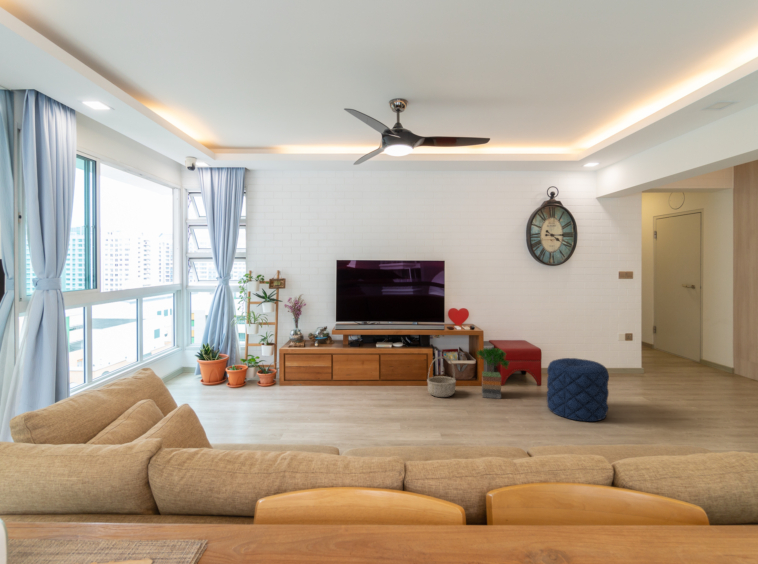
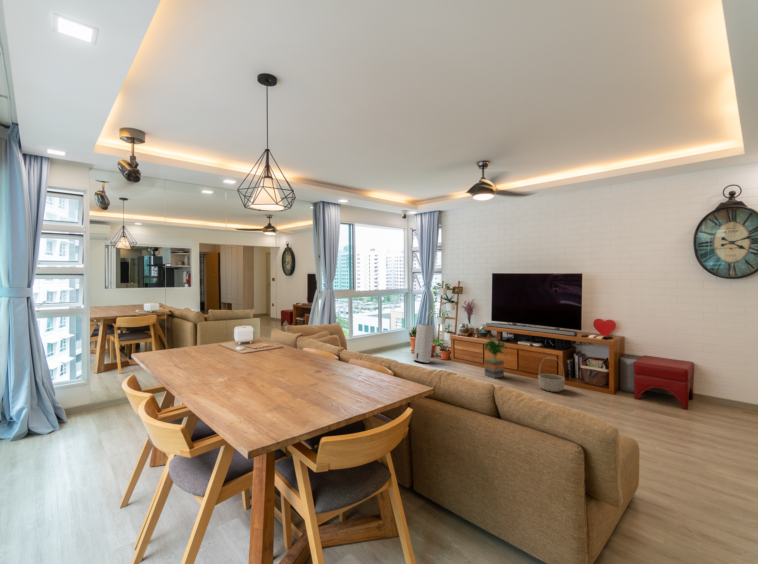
air purifier: none [230,338,264,398] -> present [414,324,434,363]
potted tree: present [477,348,509,399] -> present [484,340,507,378]
pouf: present [547,358,609,421] -> none [627,376,698,443]

